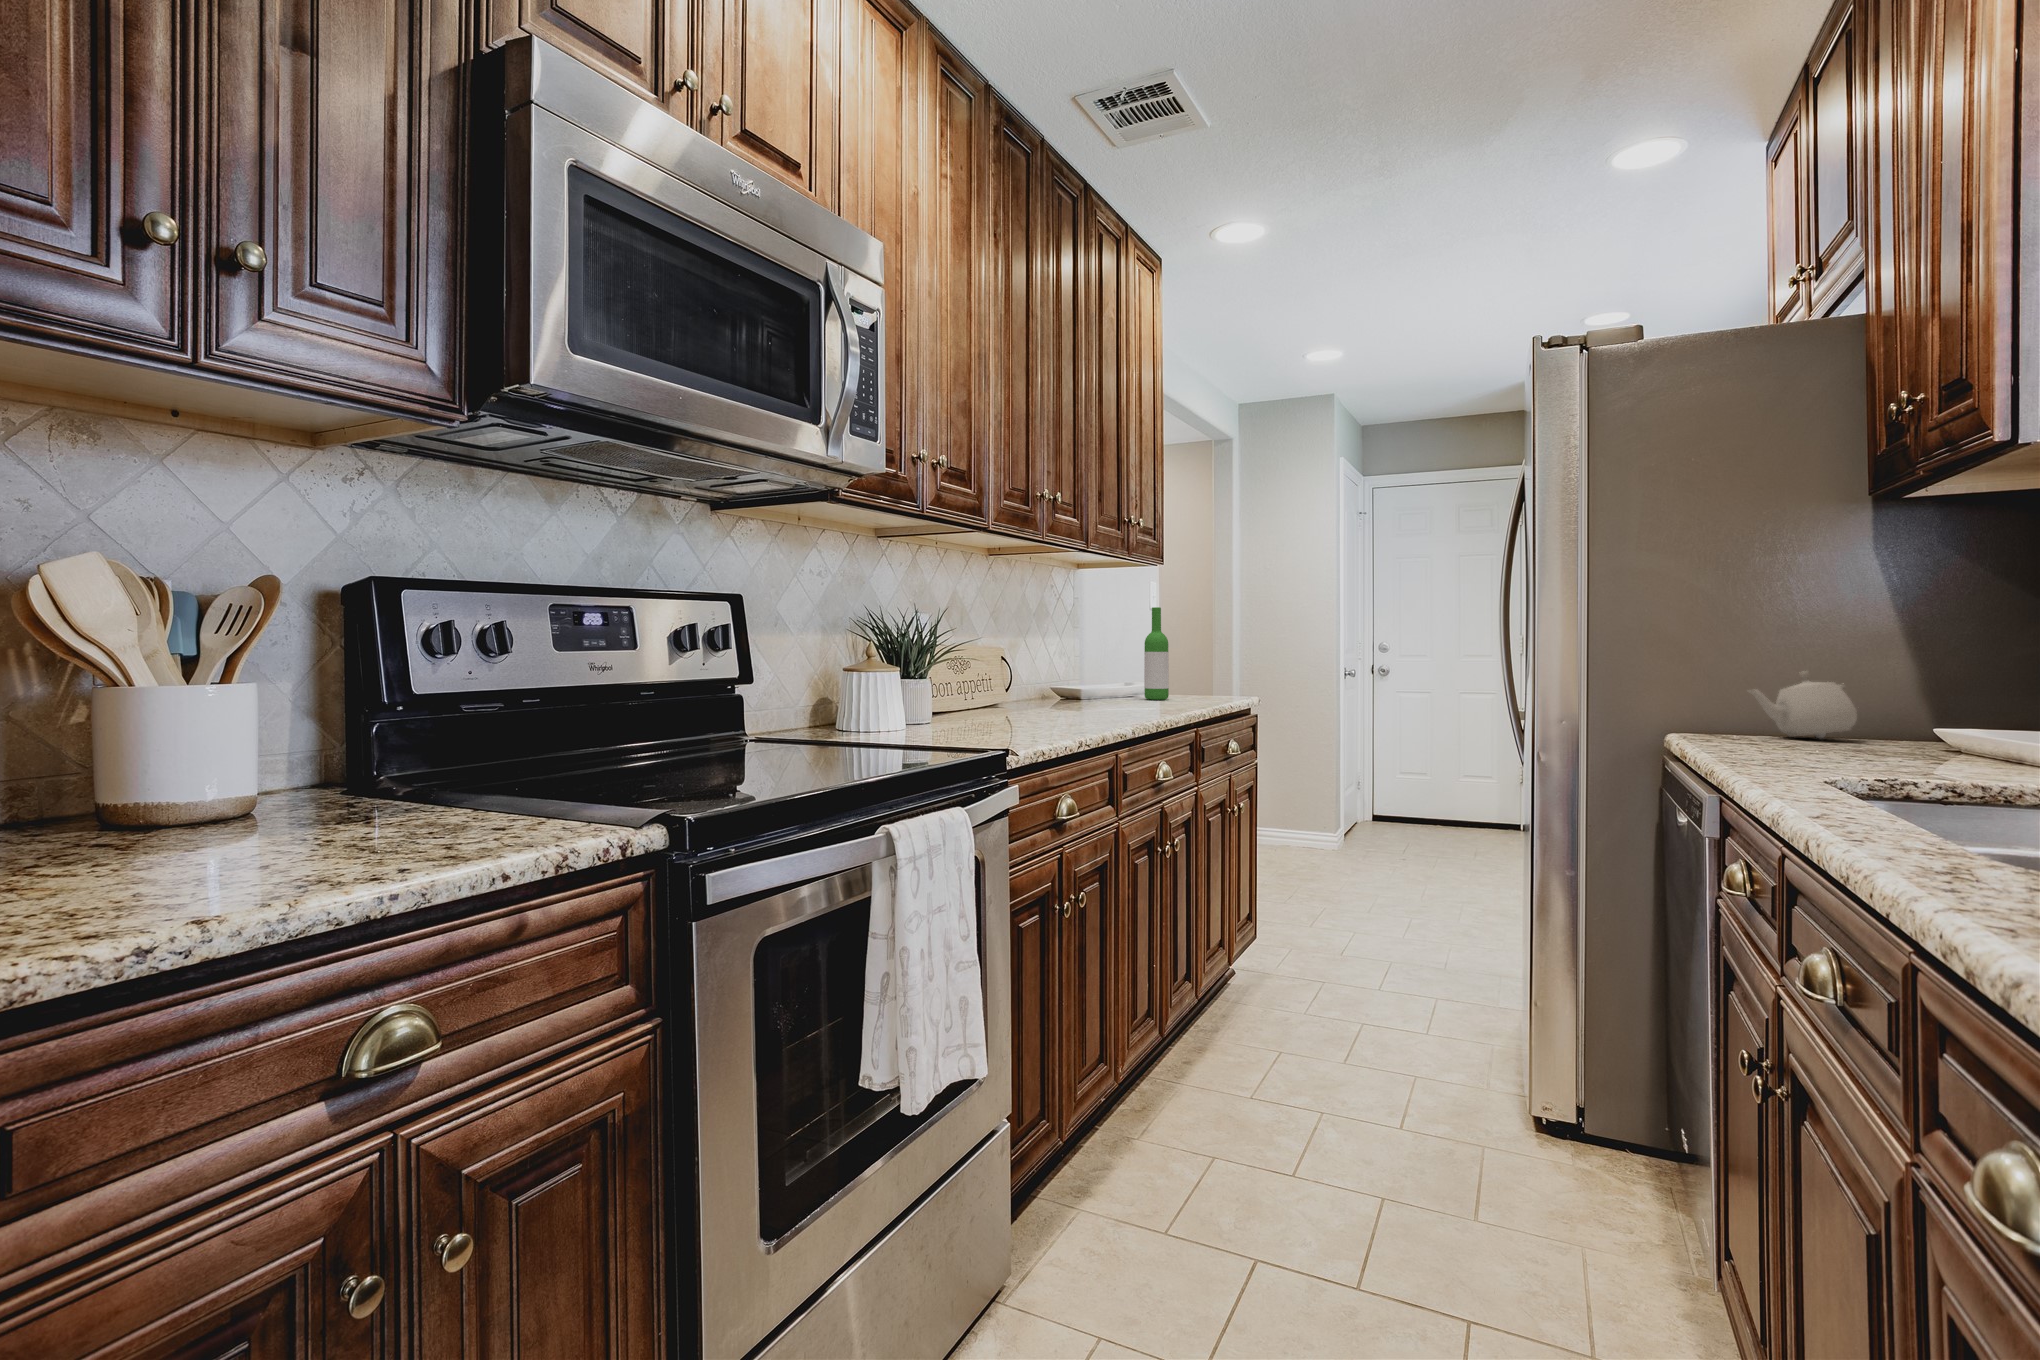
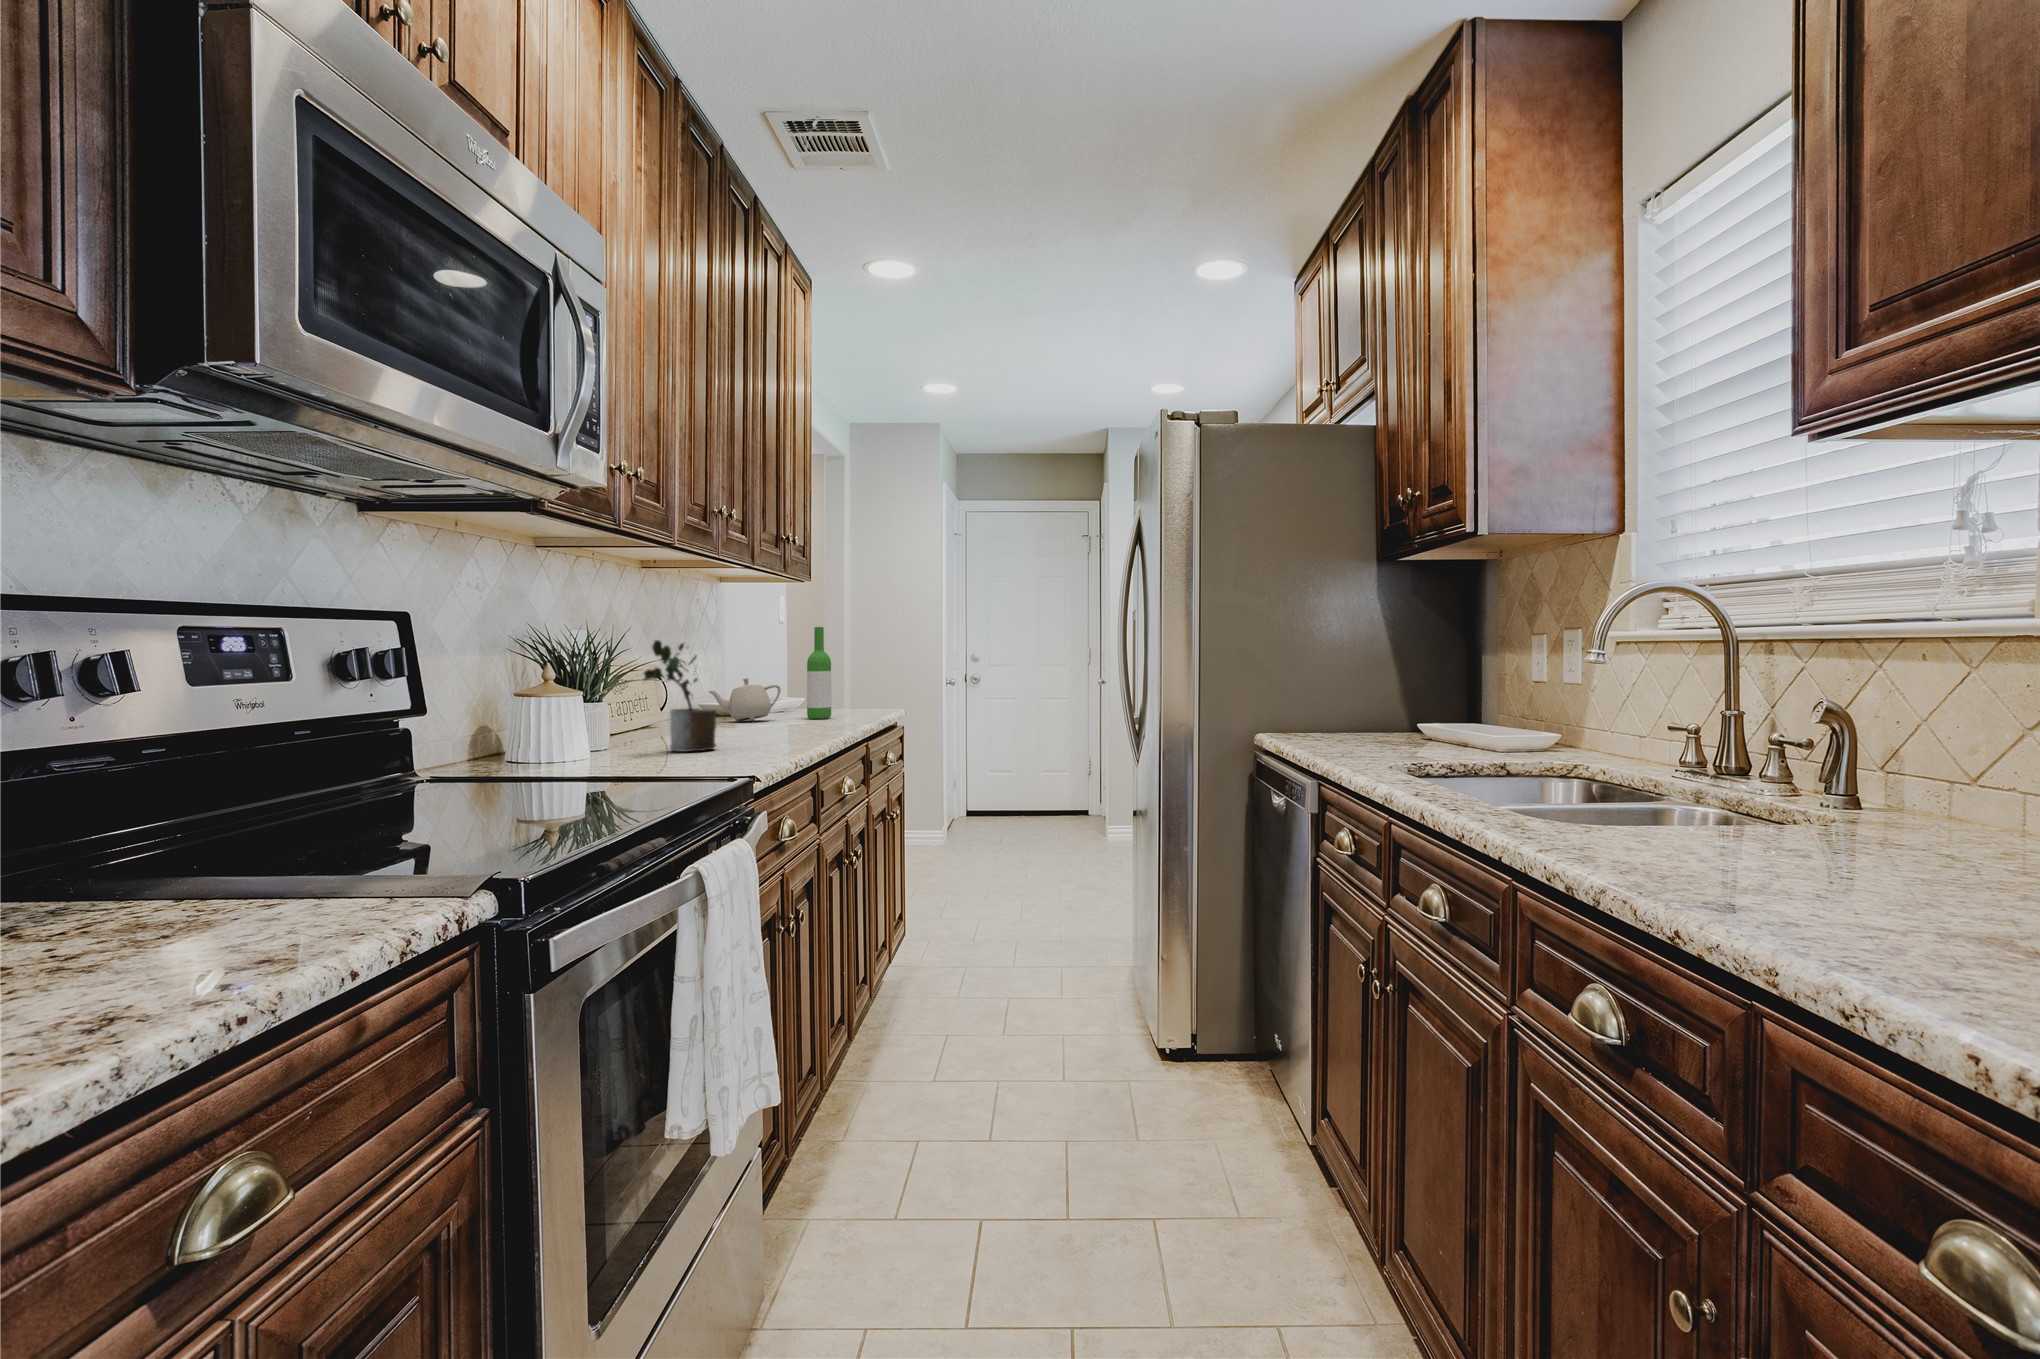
potted plant: none [953,618,1019,723] -> present [644,640,716,752]
teapot: present [1748,671,1857,738] -> present [709,678,781,721]

